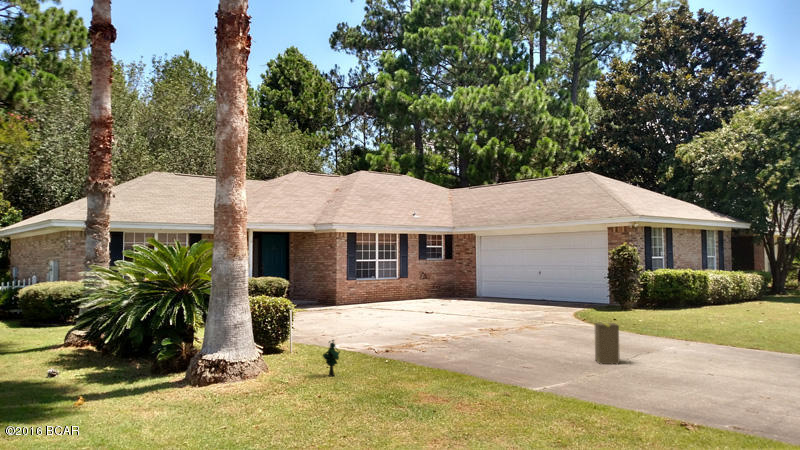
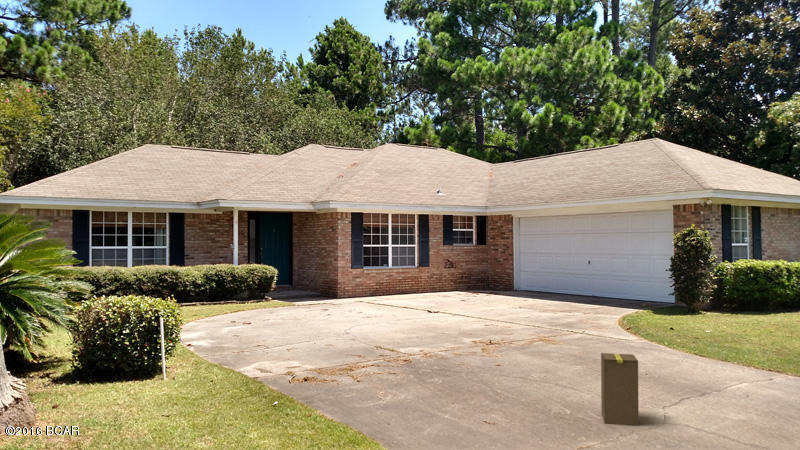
decorative plant: present [323,340,340,376] -> none [140,375,174,433]

